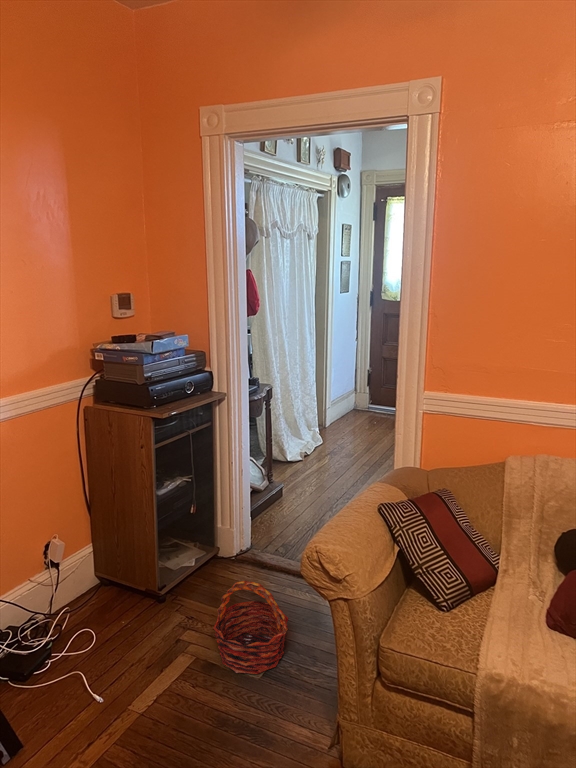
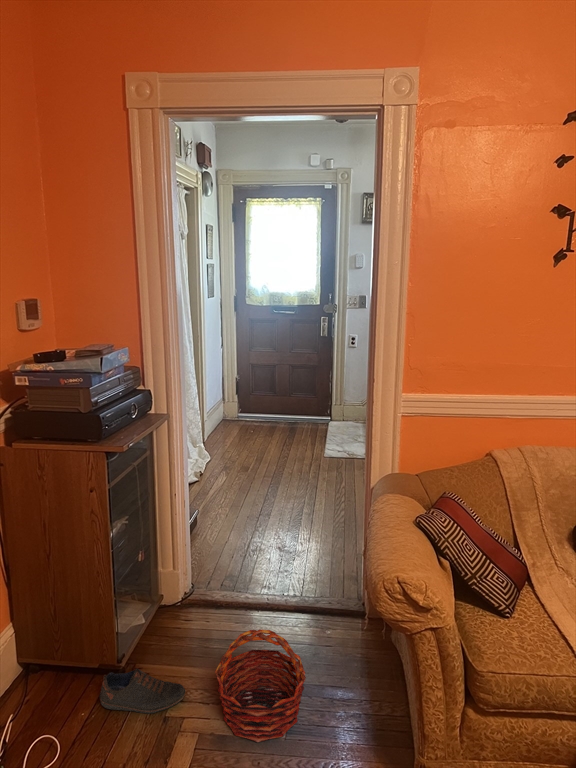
shoe: none [137,594,200,632] -> present [100,668,185,713]

